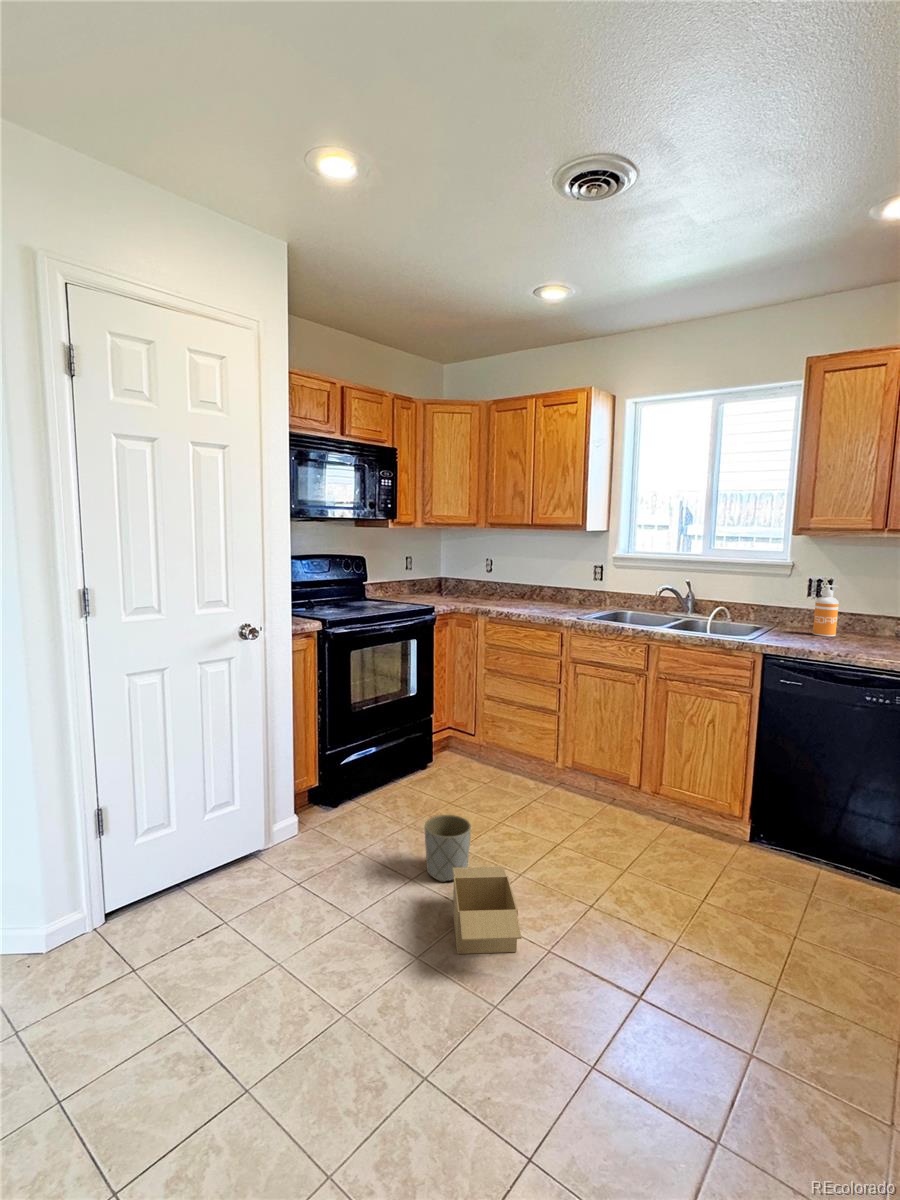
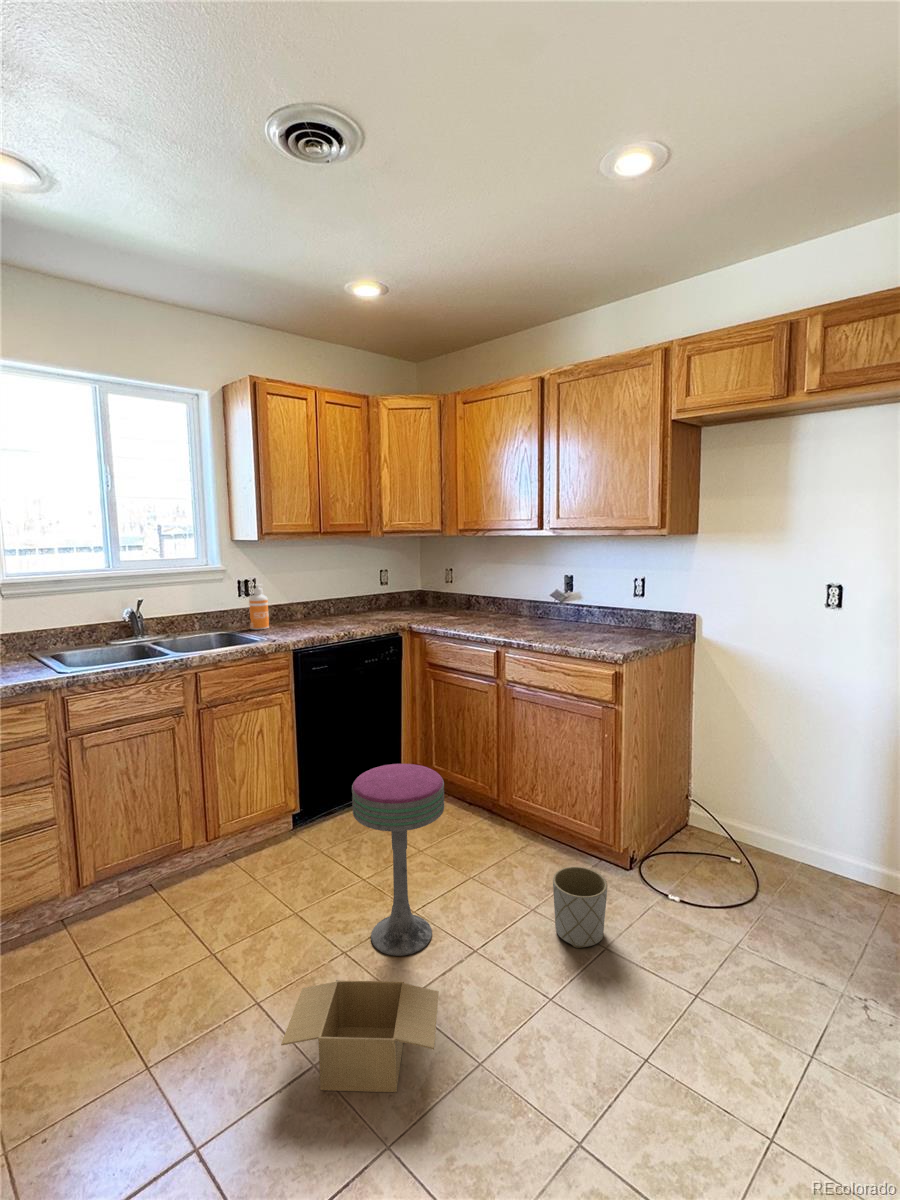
bar stool: none [588,760,688,958] -> present [352,764,444,956]
planter: present [425,815,471,882] -> present [553,867,607,948]

